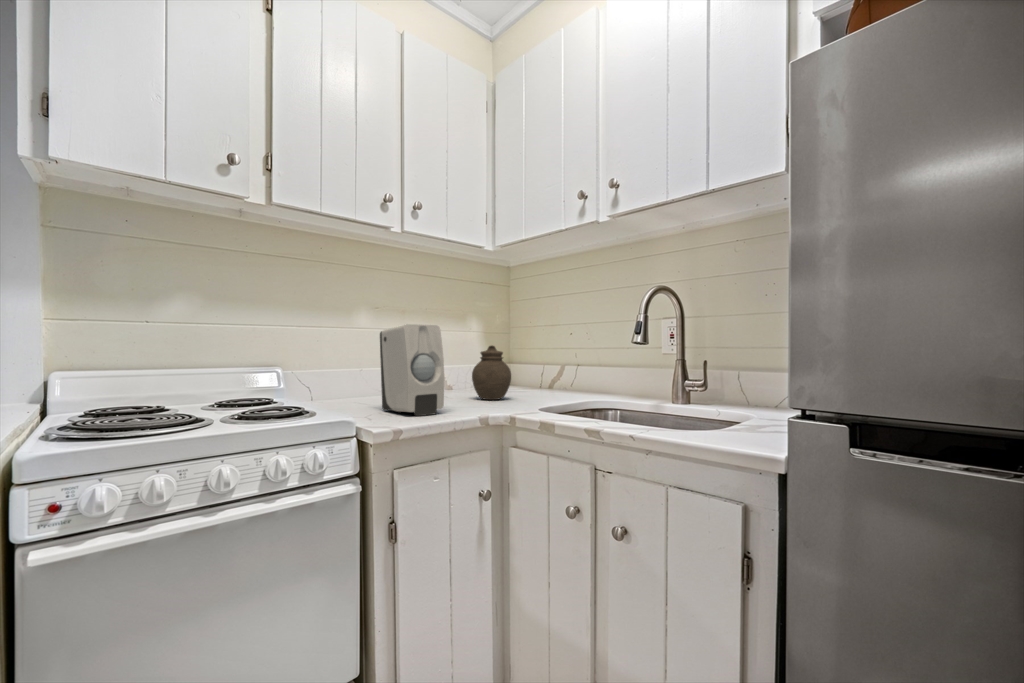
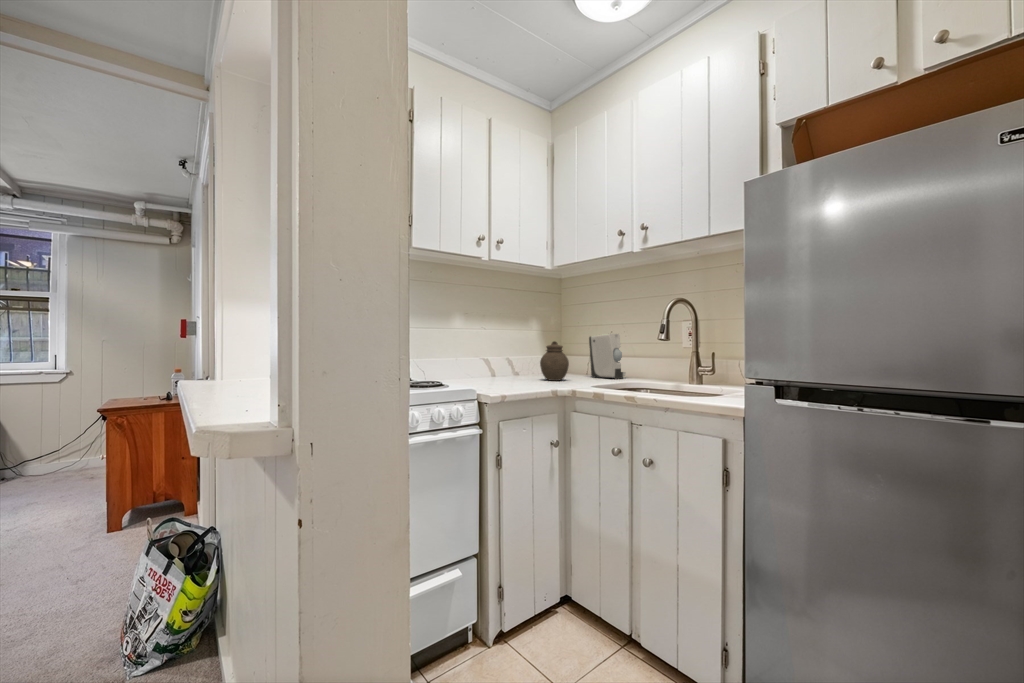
soap dispenser: present [380,324,444,416] -> present [589,334,626,379]

